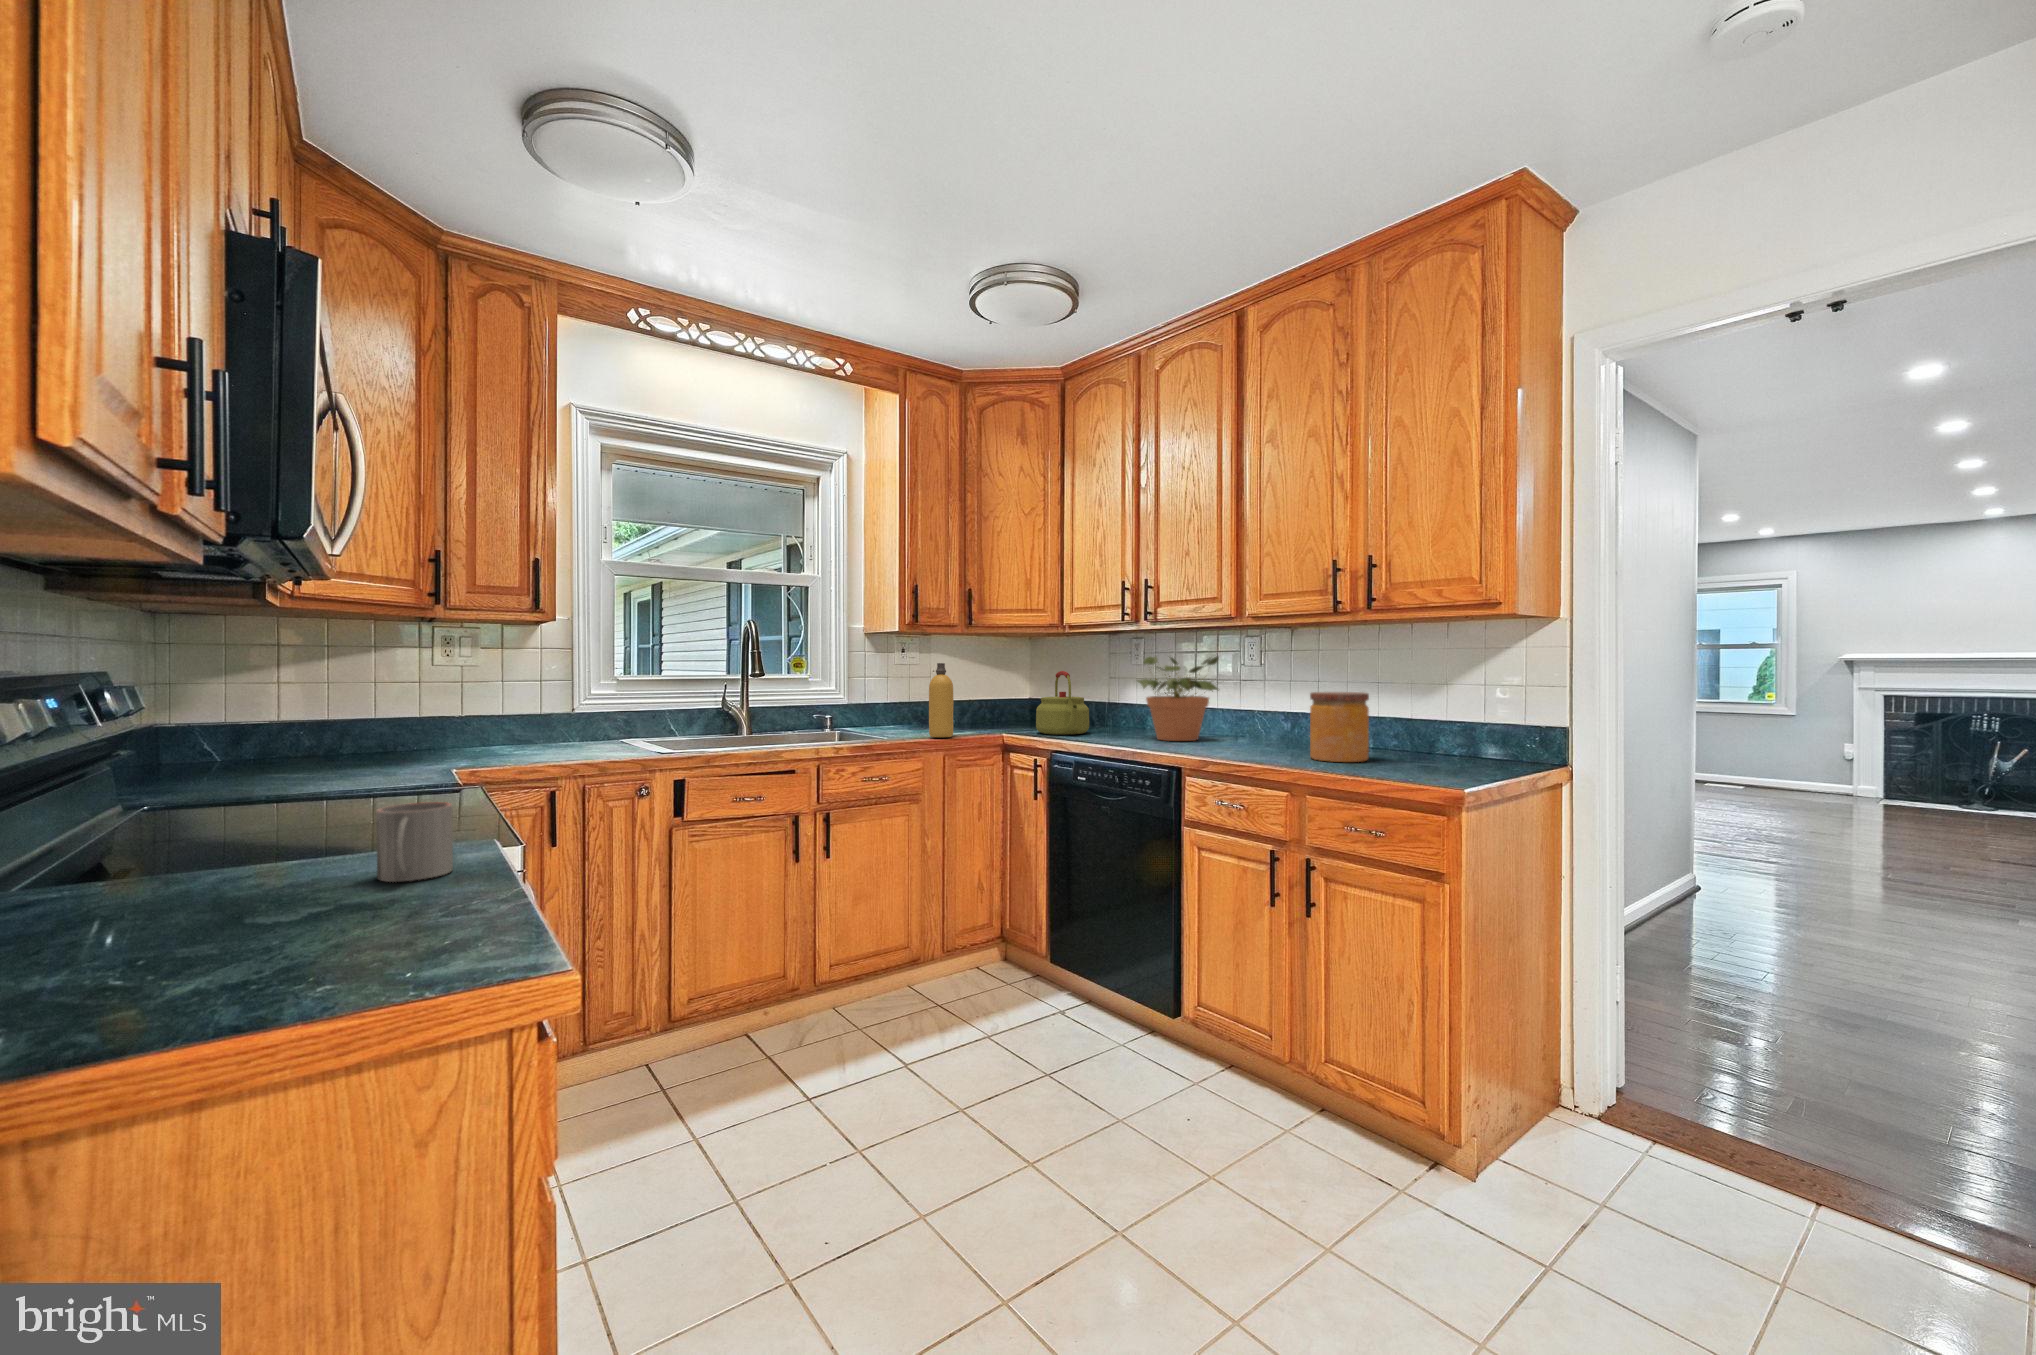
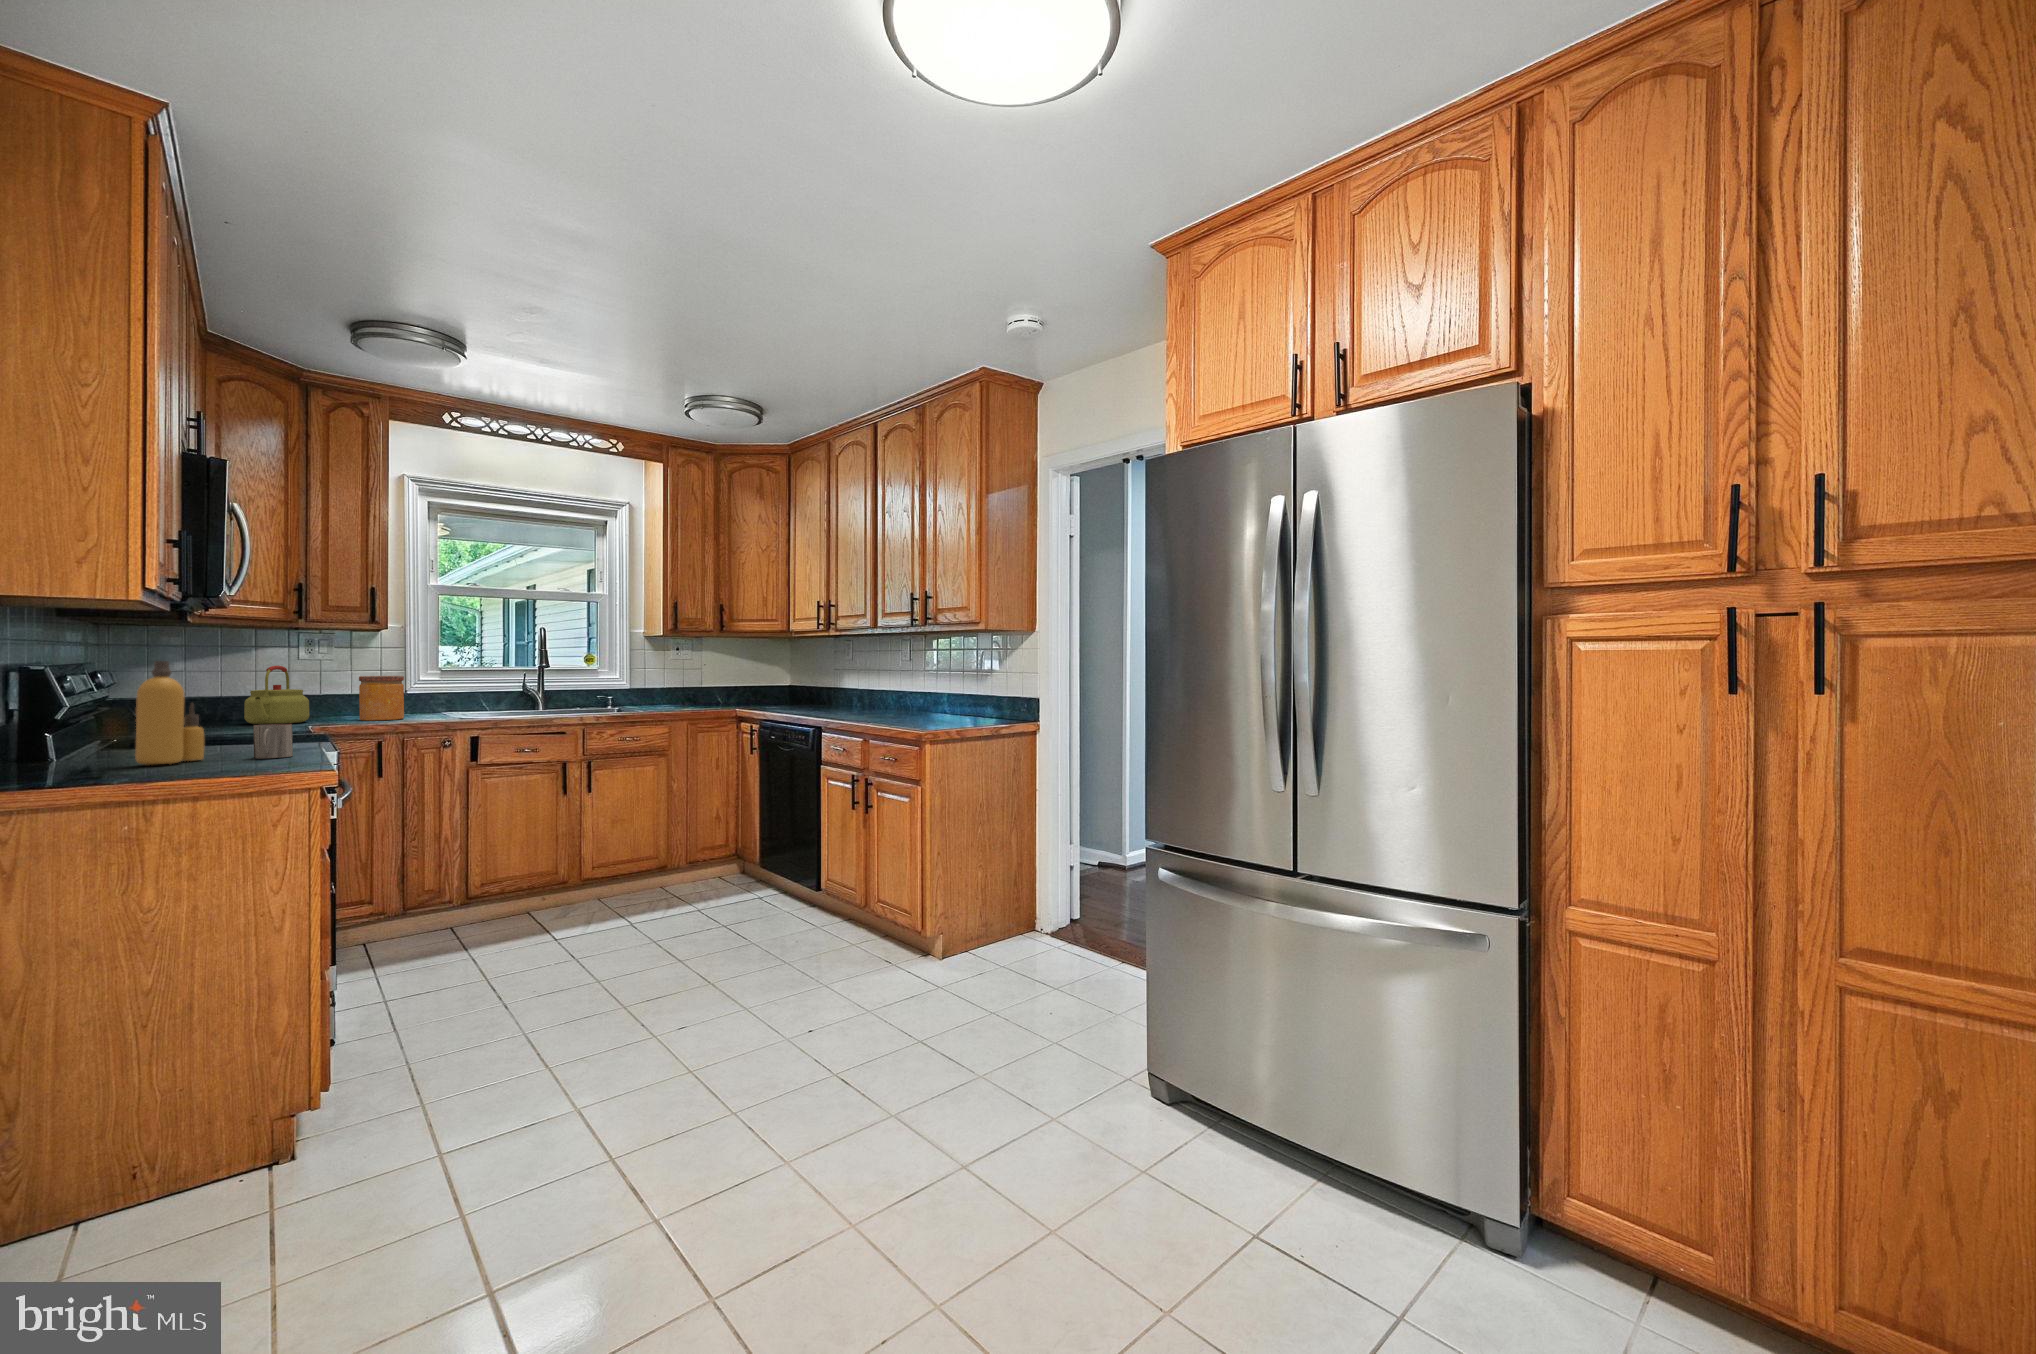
potted plant: present [1138,657,1219,741] -> none [823,654,889,713]
bottle: present [929,663,954,738] -> present [135,661,204,765]
kettle: present [1036,671,1089,735] -> present [244,666,310,724]
jar: present [1310,692,1369,762] -> present [359,676,404,721]

